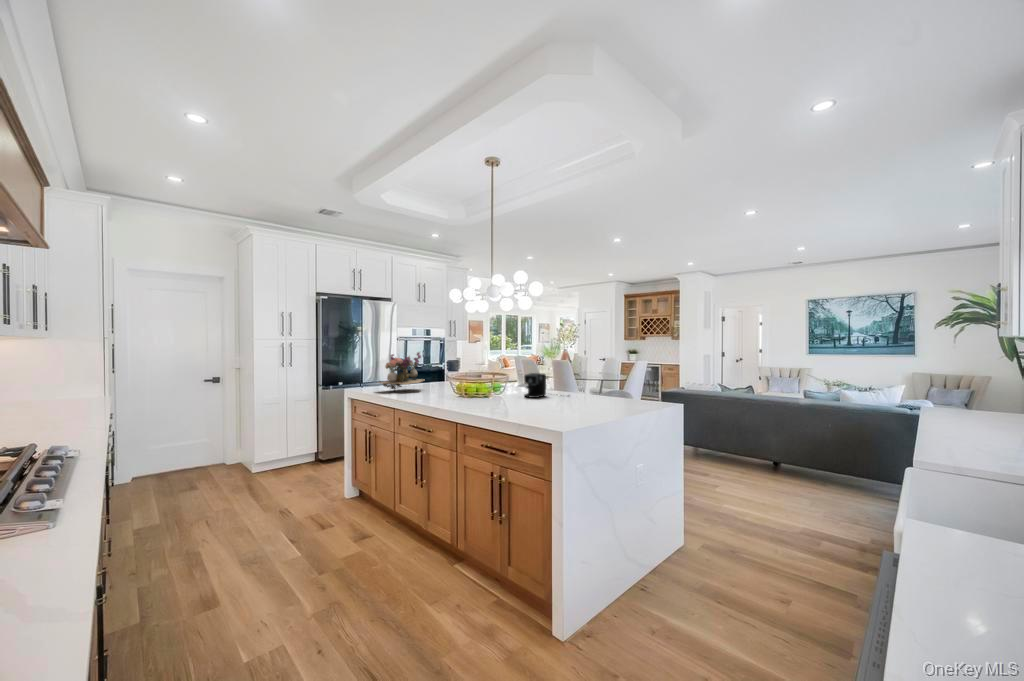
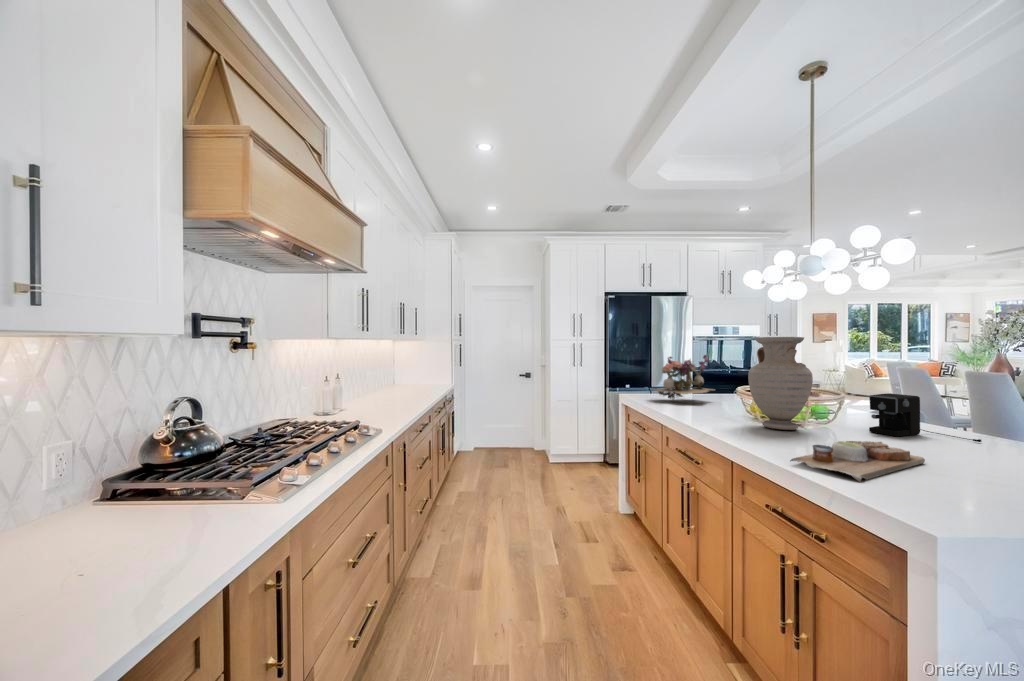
vase: none [461,338,498,401] -> present [748,337,813,430]
cutting board: none [499,399,554,419] -> present [790,441,925,482]

